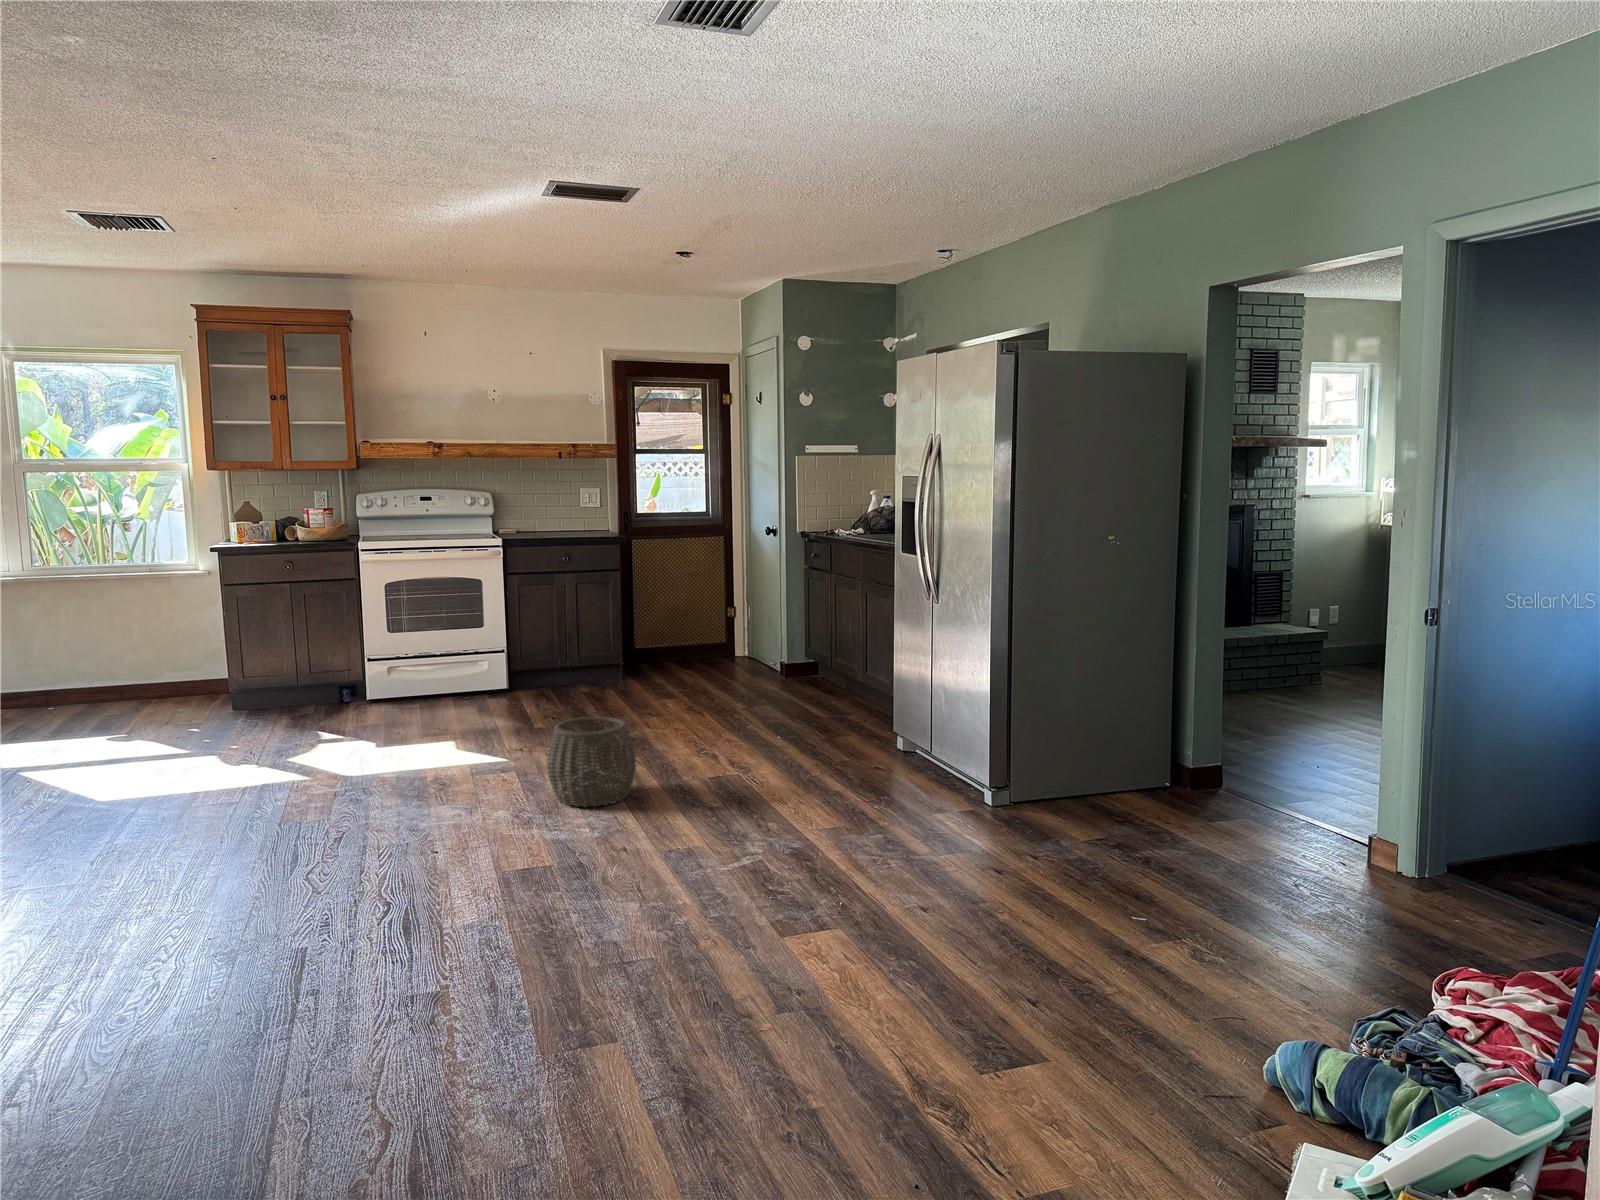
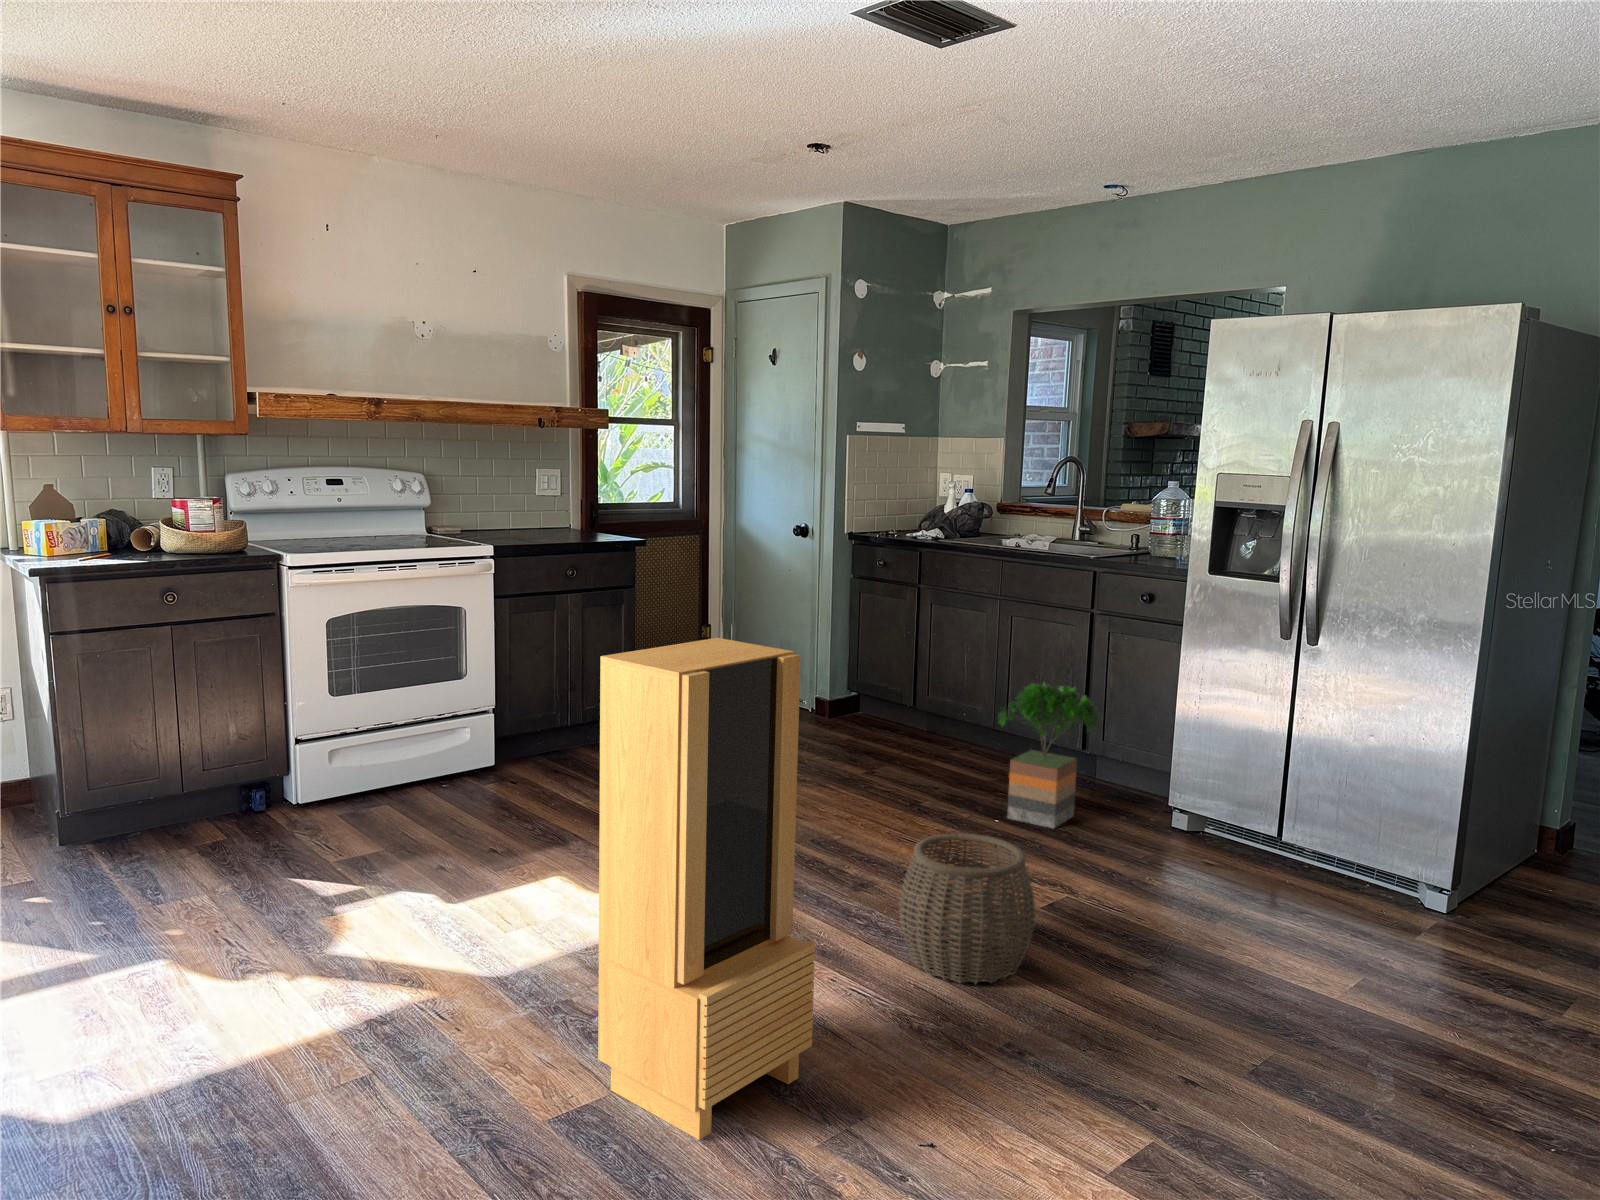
storage cabinet: none [291,577,408,842] -> present [598,638,815,1140]
potted tree: none [777,637,856,745] -> present [999,683,1102,828]

